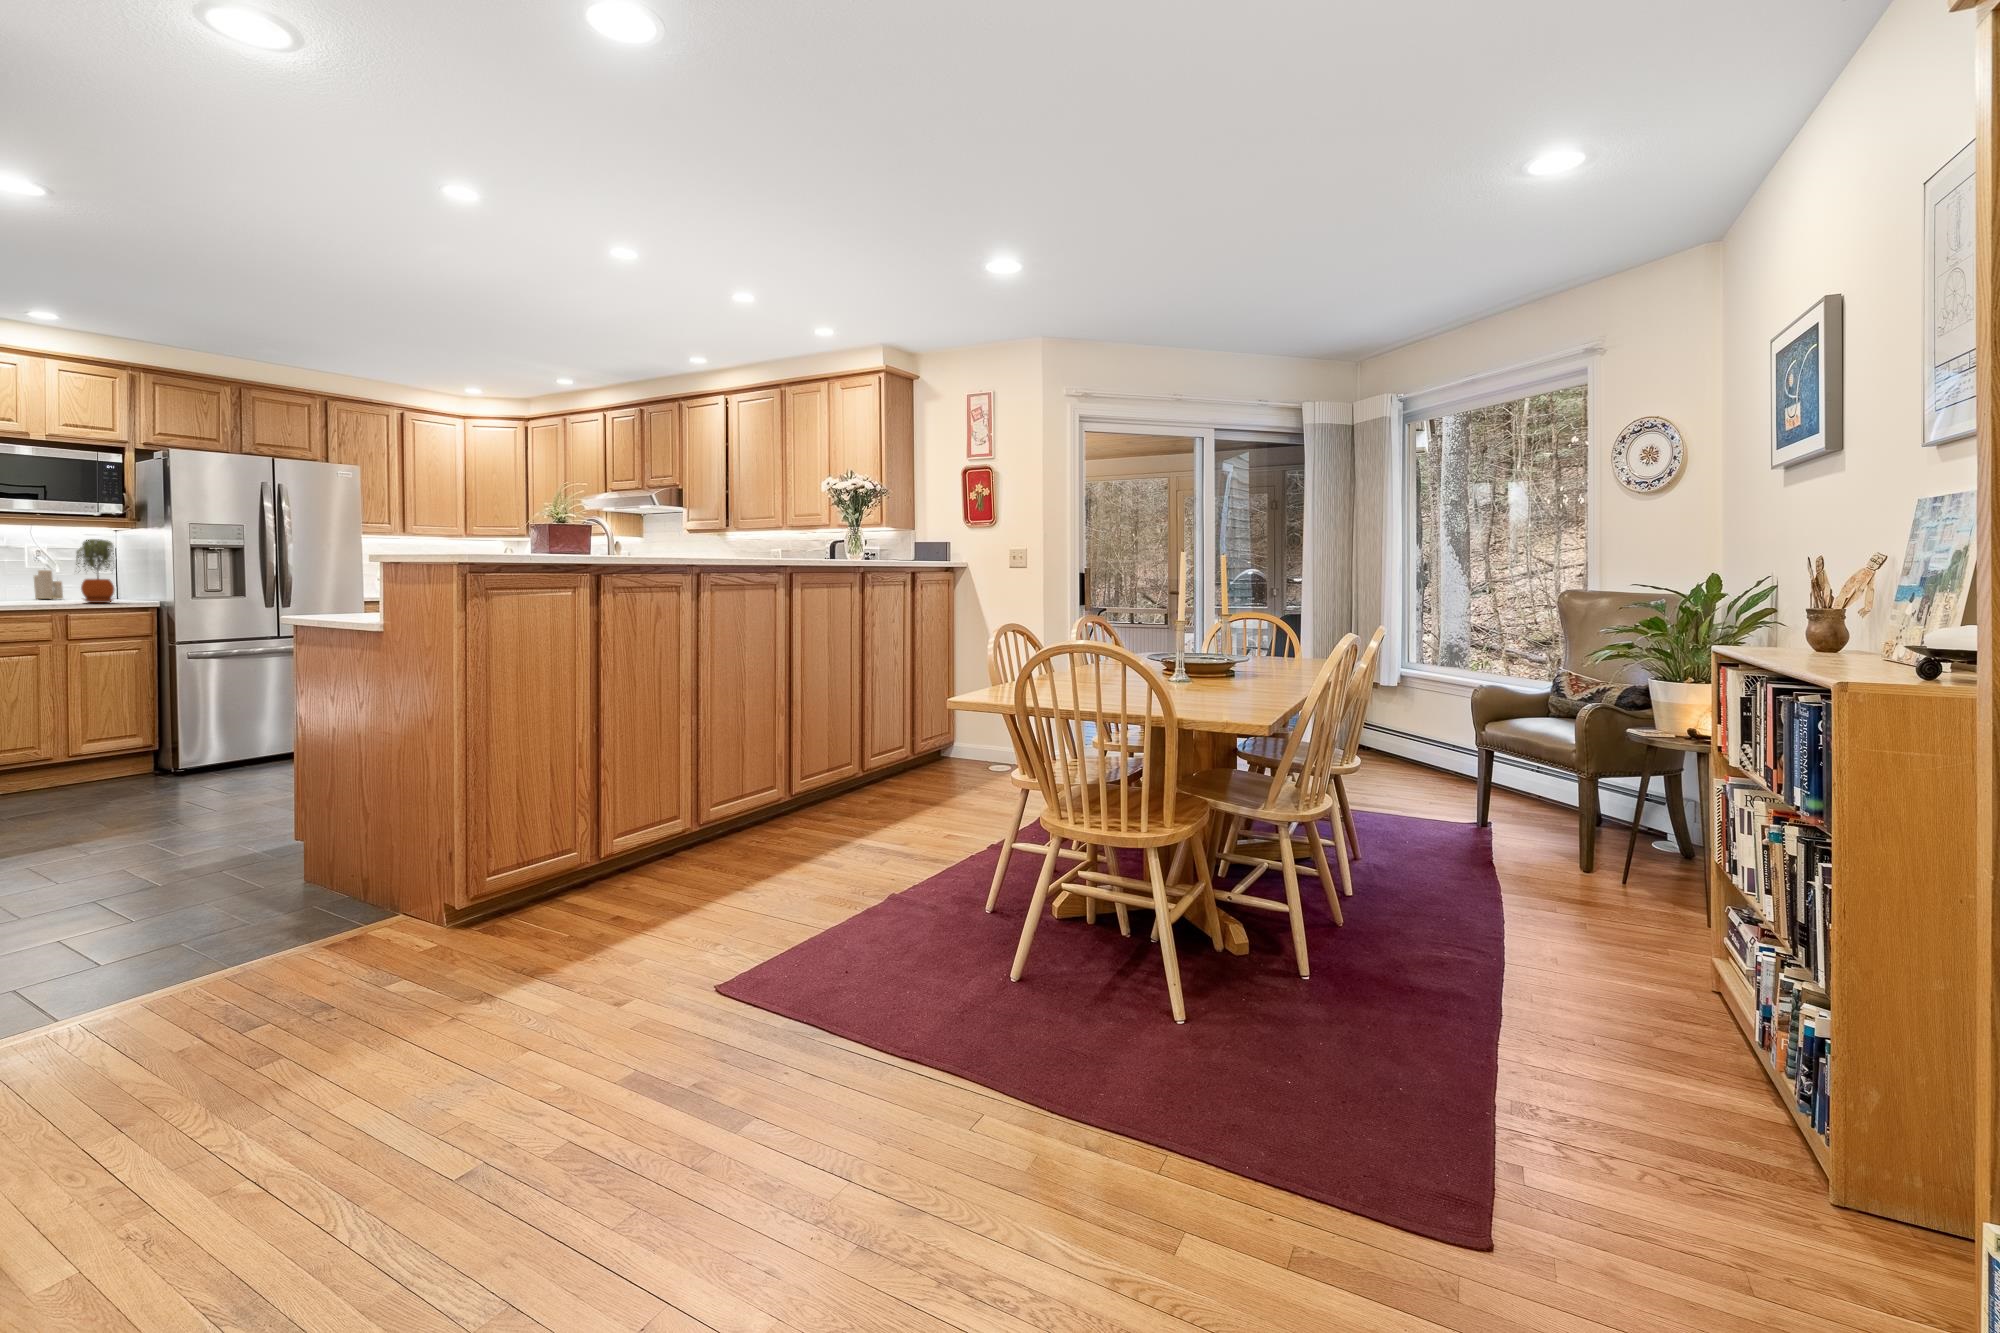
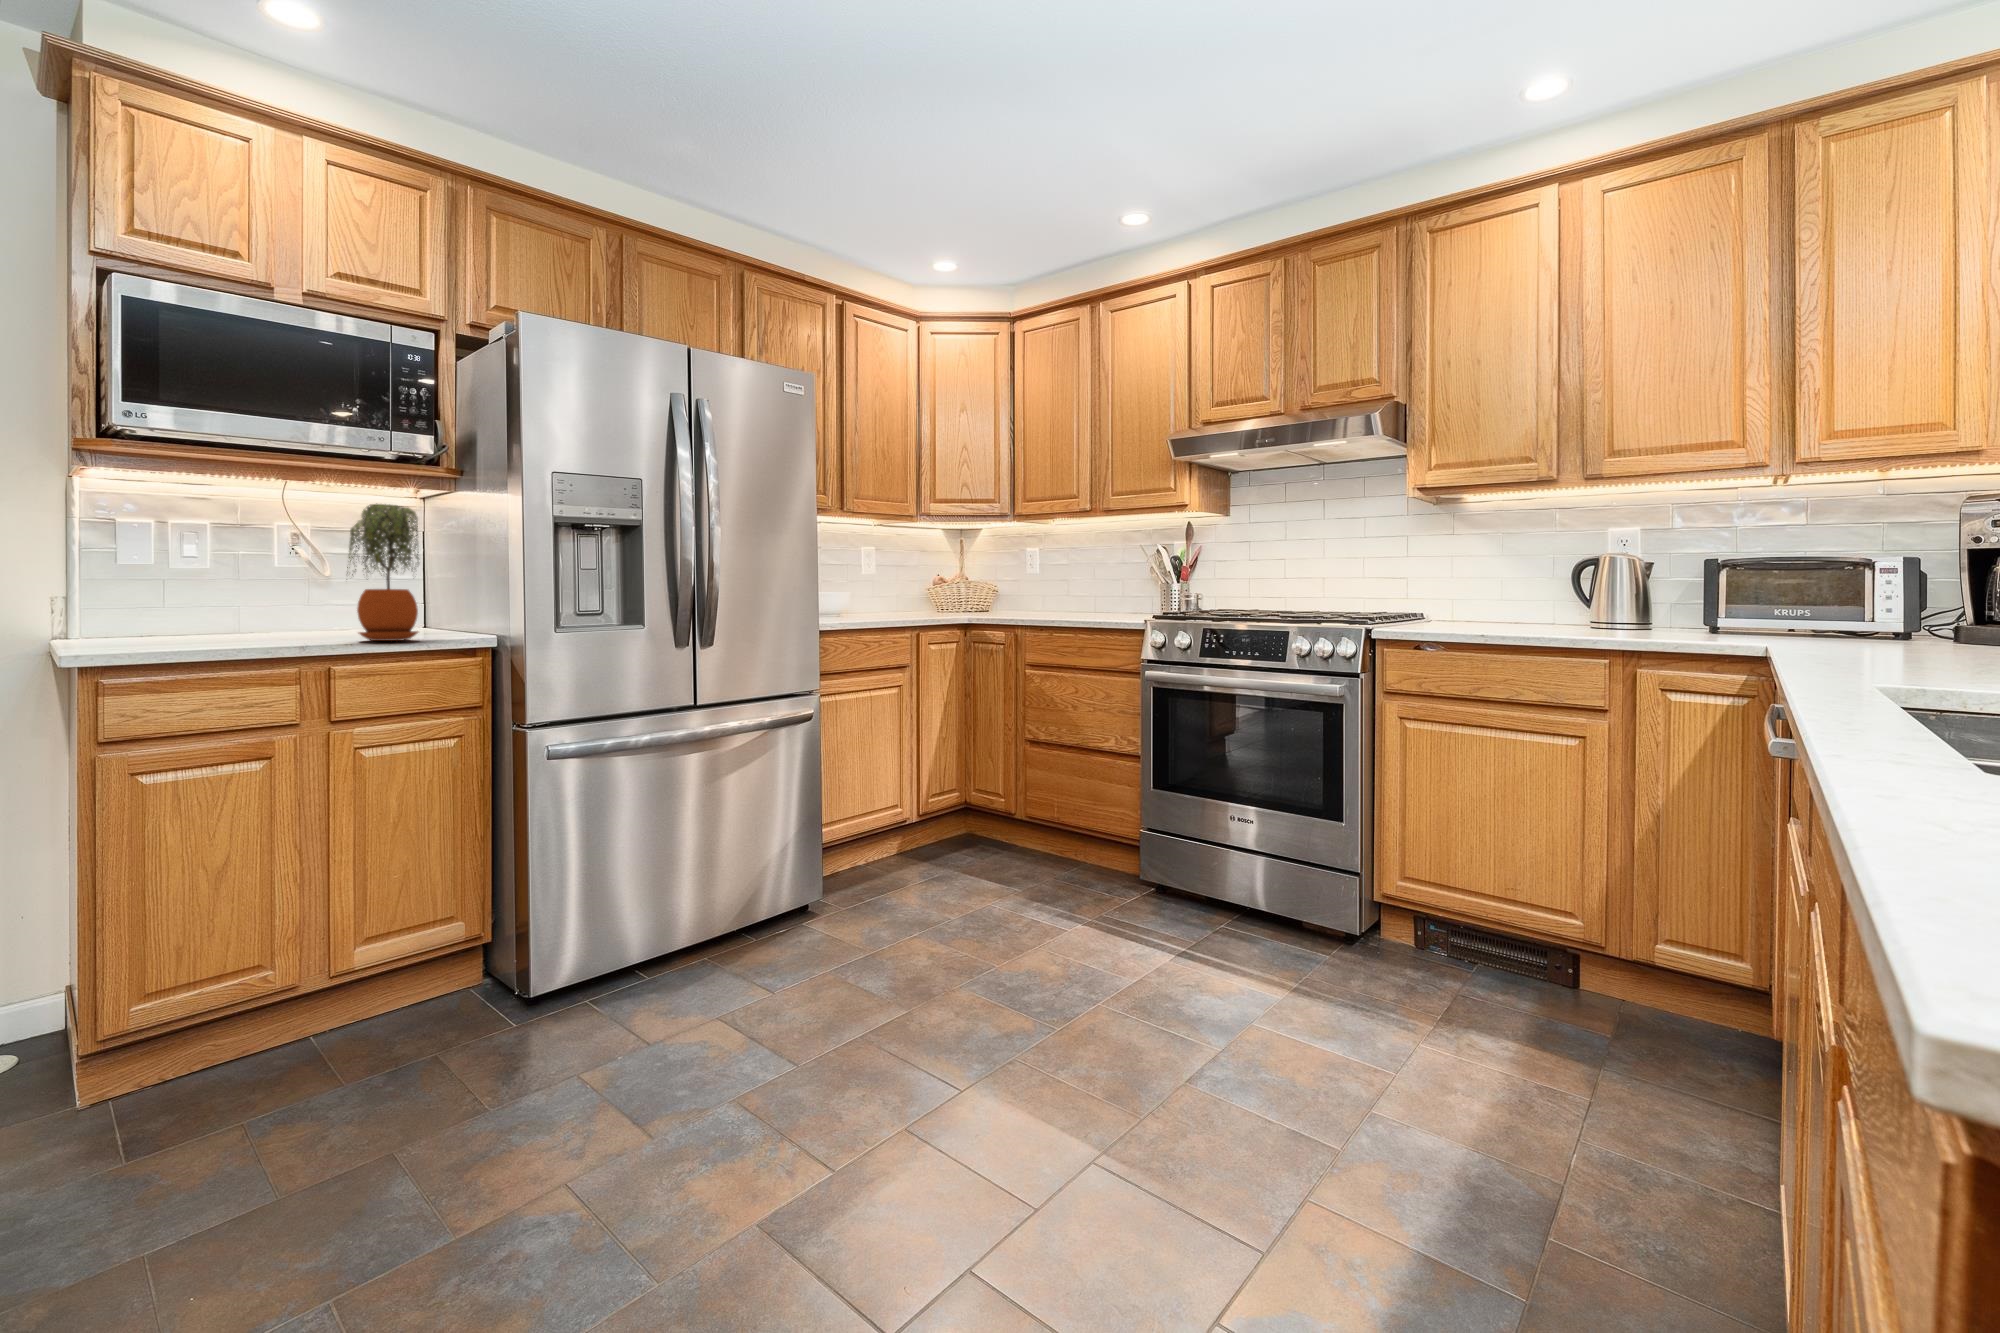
candle: present [34,570,63,599] -> none [277,566,327,632]

